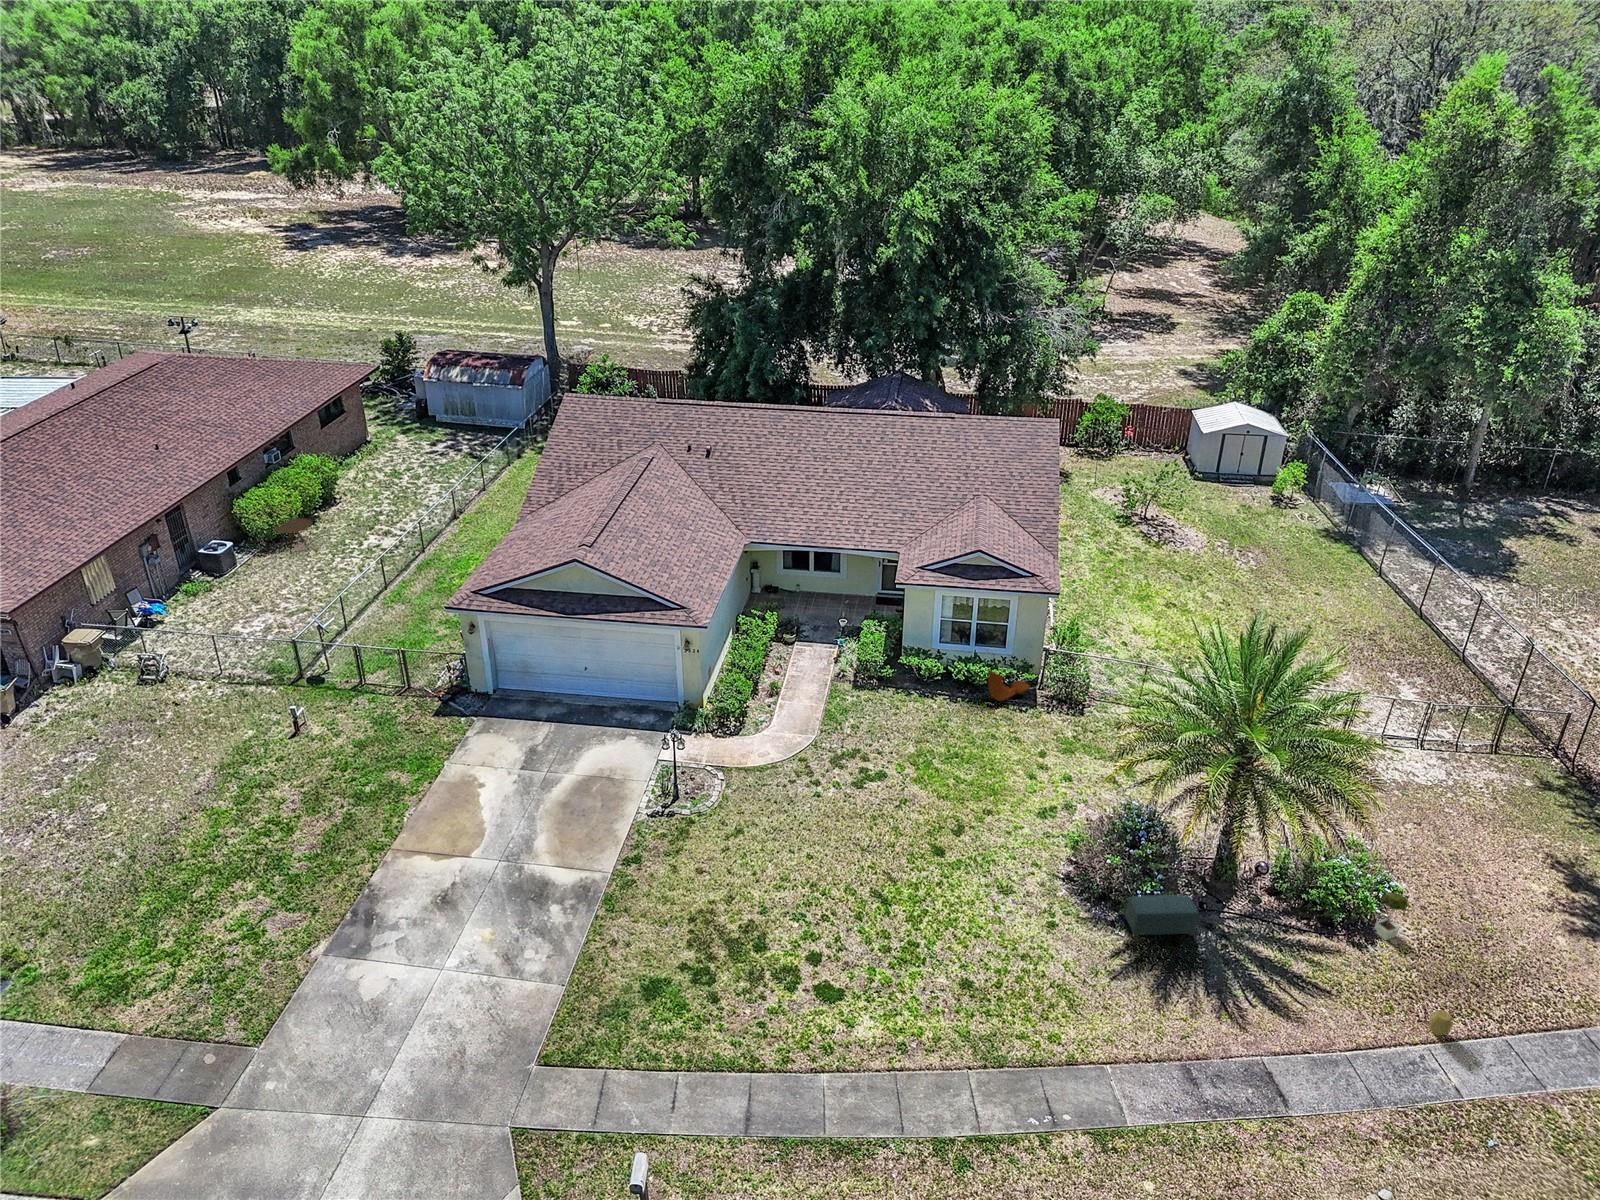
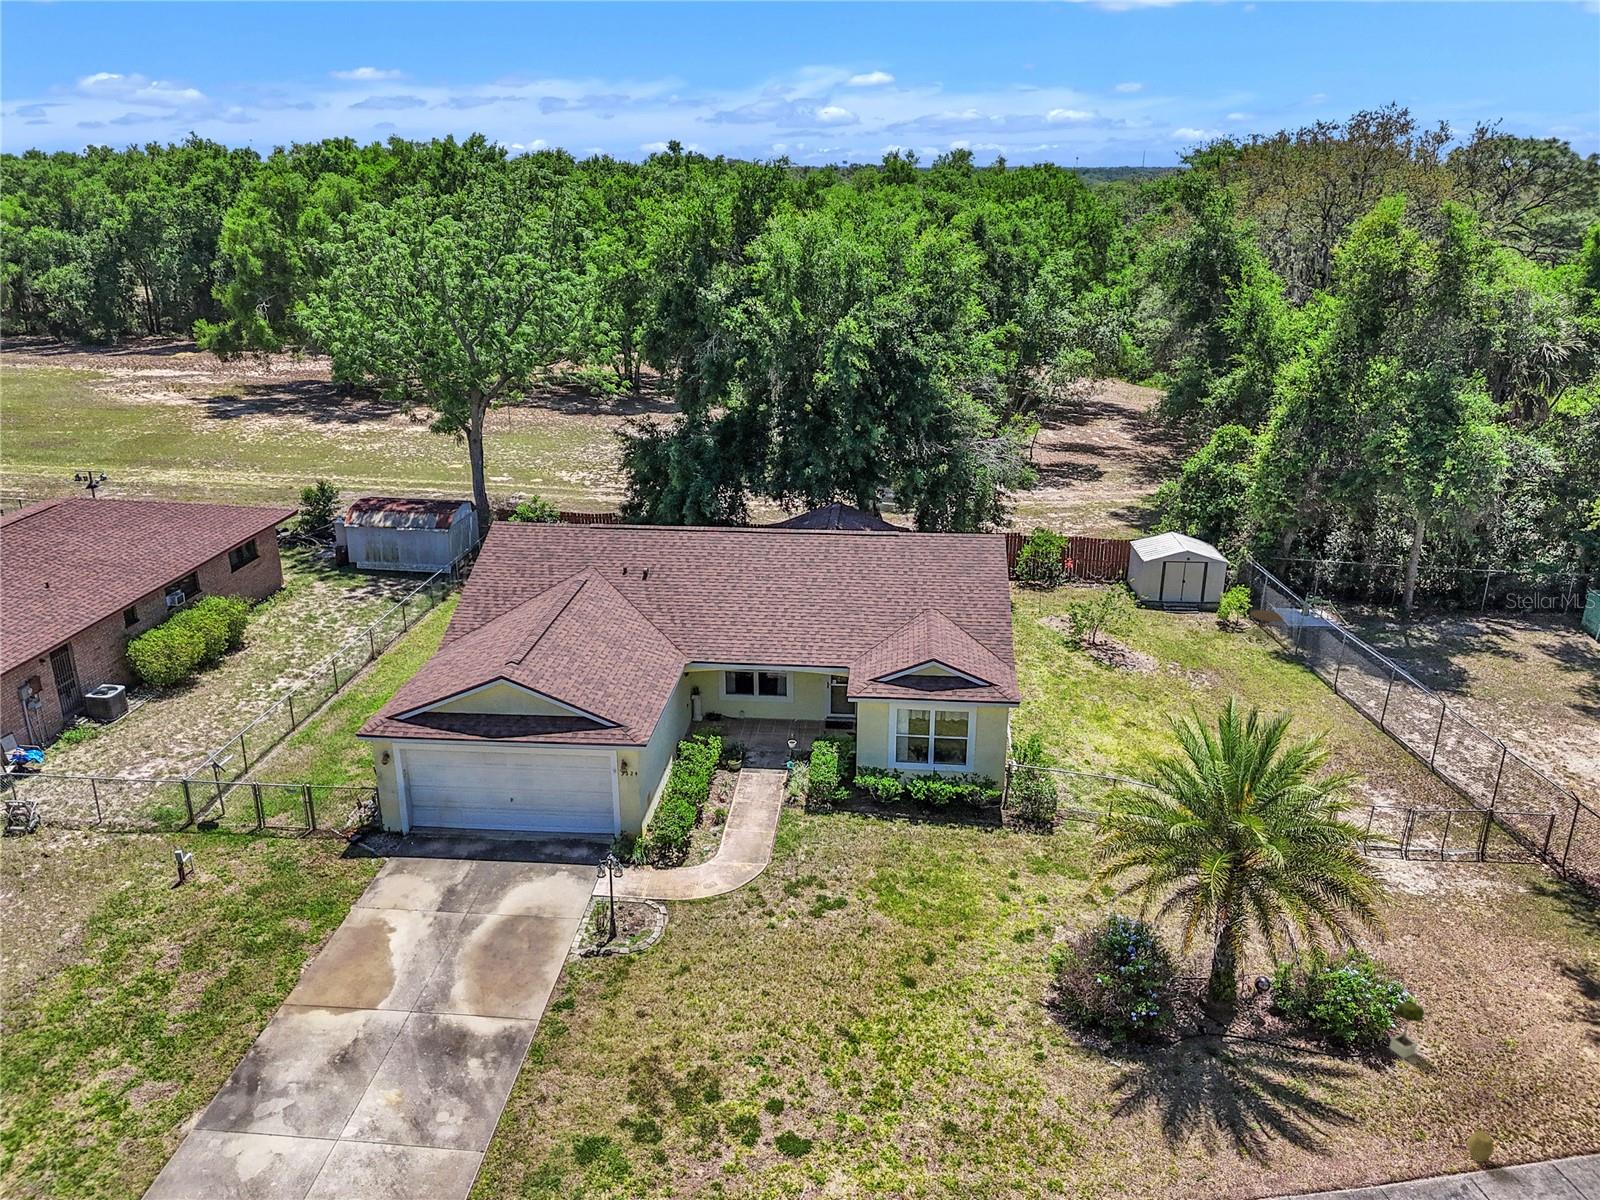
round table: present [274,518,312,548] -> present [1250,610,1283,632]
lounge chair: present [988,669,1030,706] -> none [949,786,994,832]
bench: present [1125,895,1199,937] -> none [1119,1016,1201,1067]

